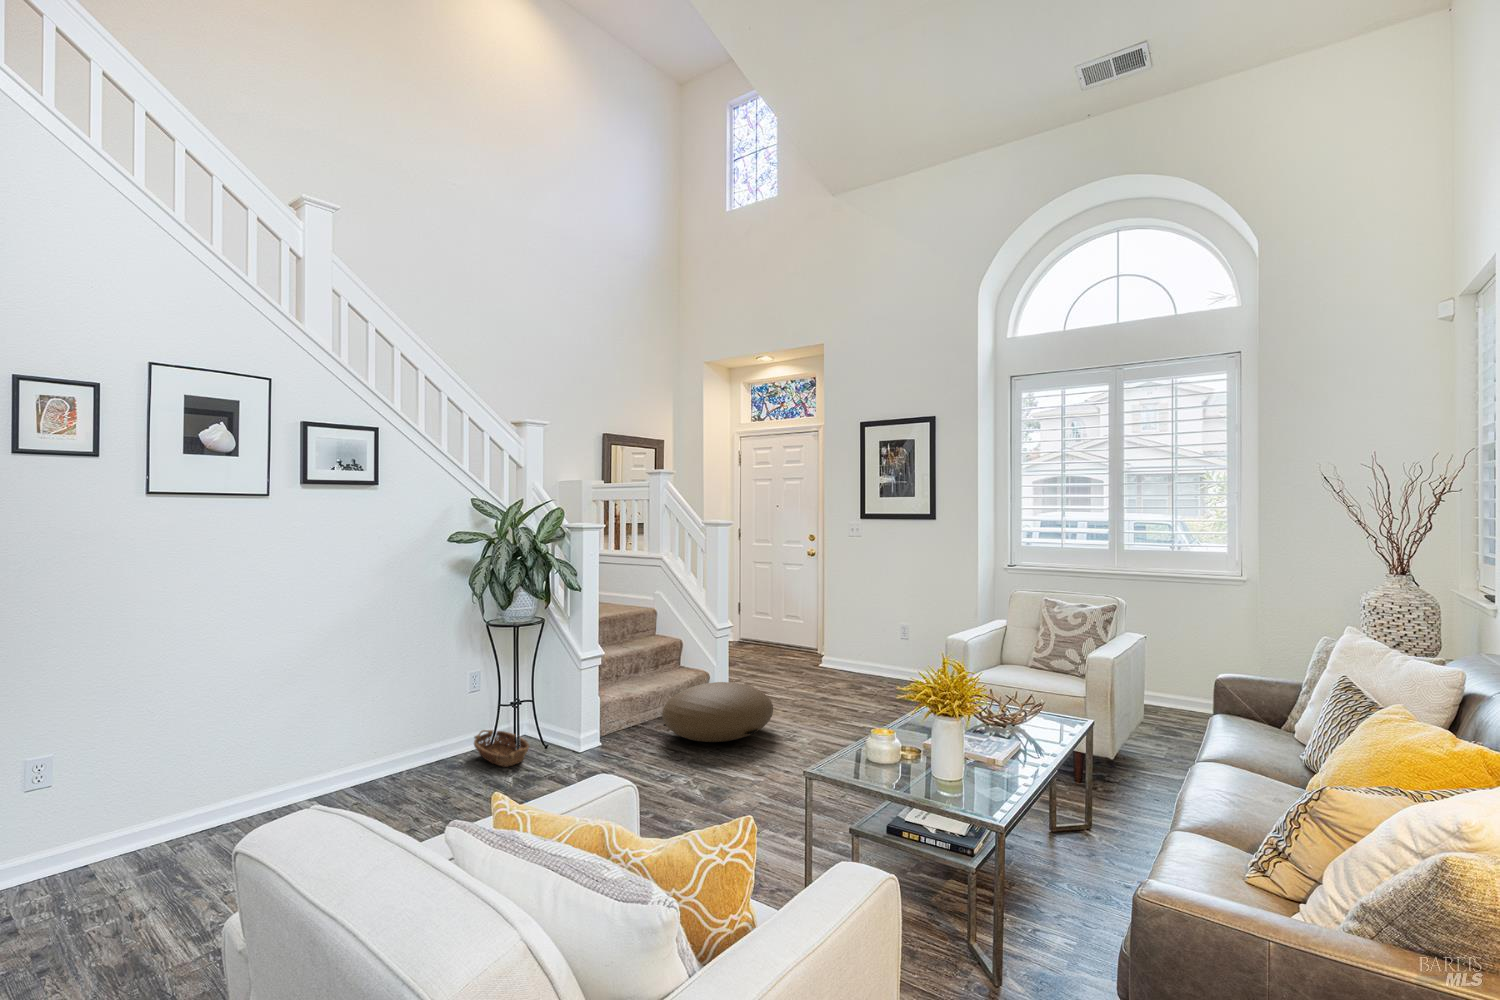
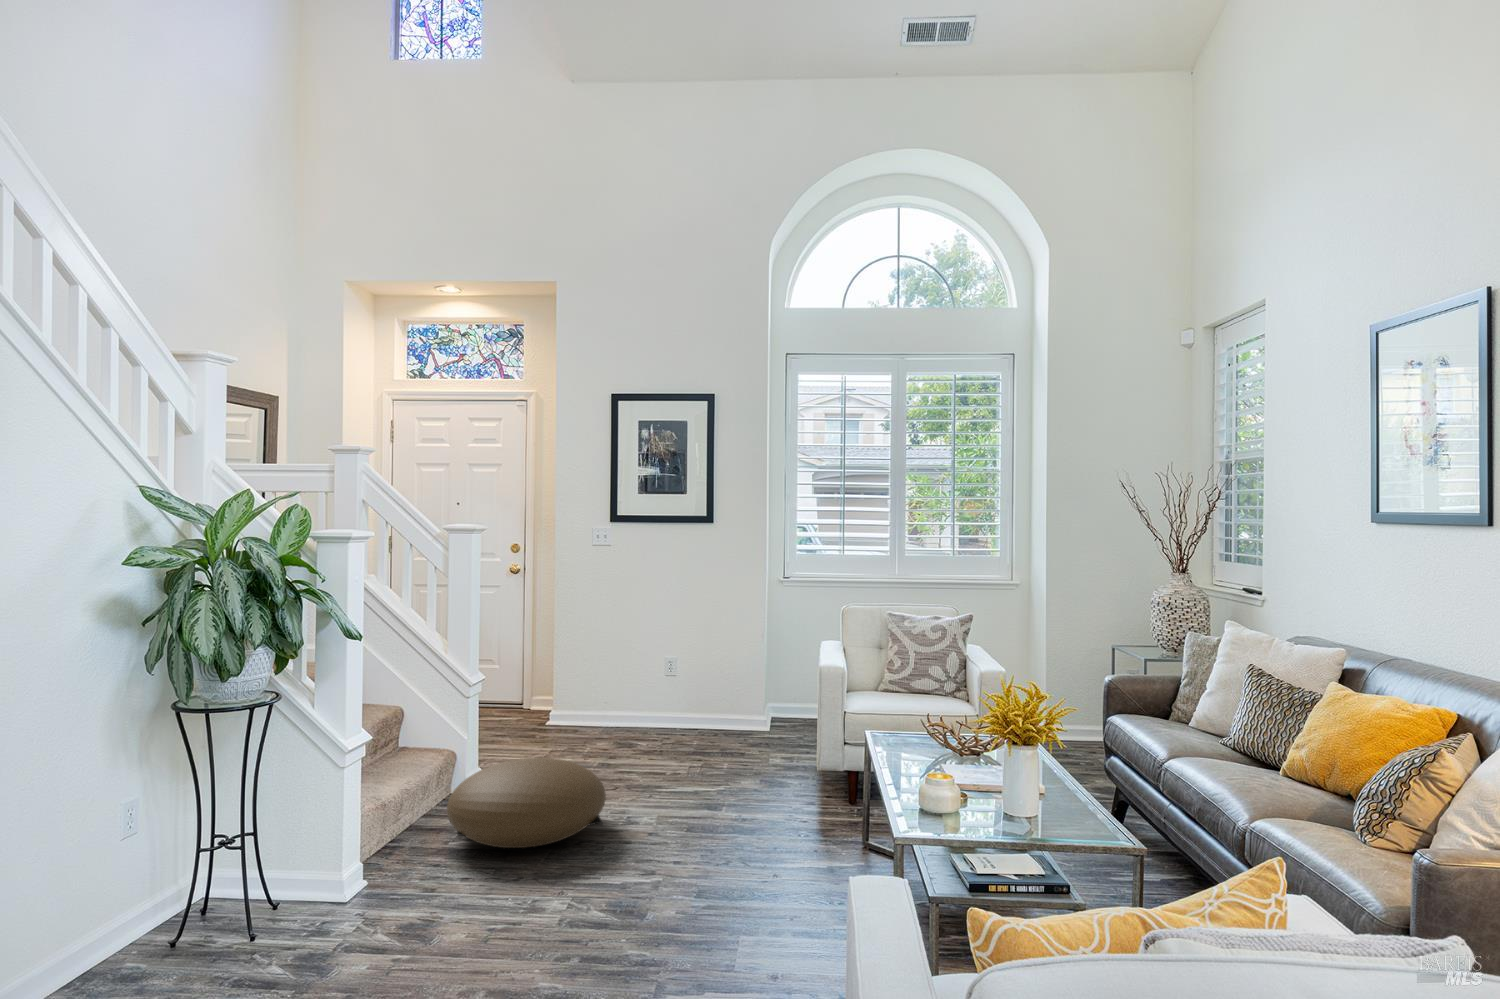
basket: present [474,730,529,767] -> none [118,882,301,960]

